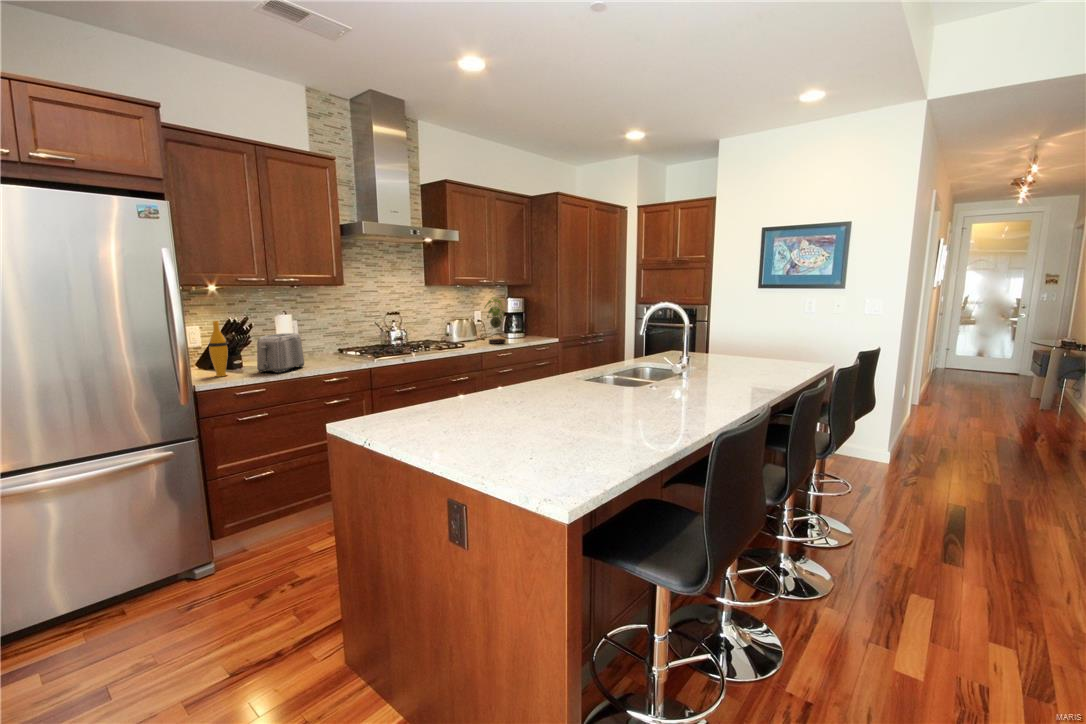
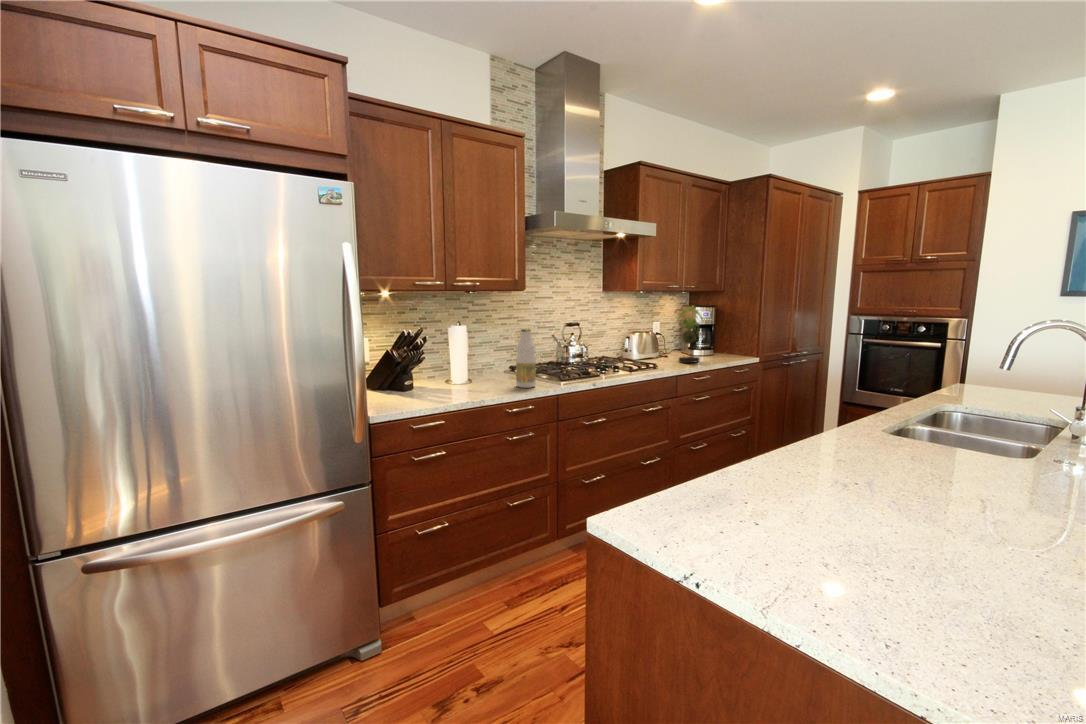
bottle: none [333,316,351,364] -> present [516,329,536,388]
vase: present [209,321,228,377] -> none [384,334,404,403]
toaster: present [257,333,304,373] -> none [434,349,485,400]

